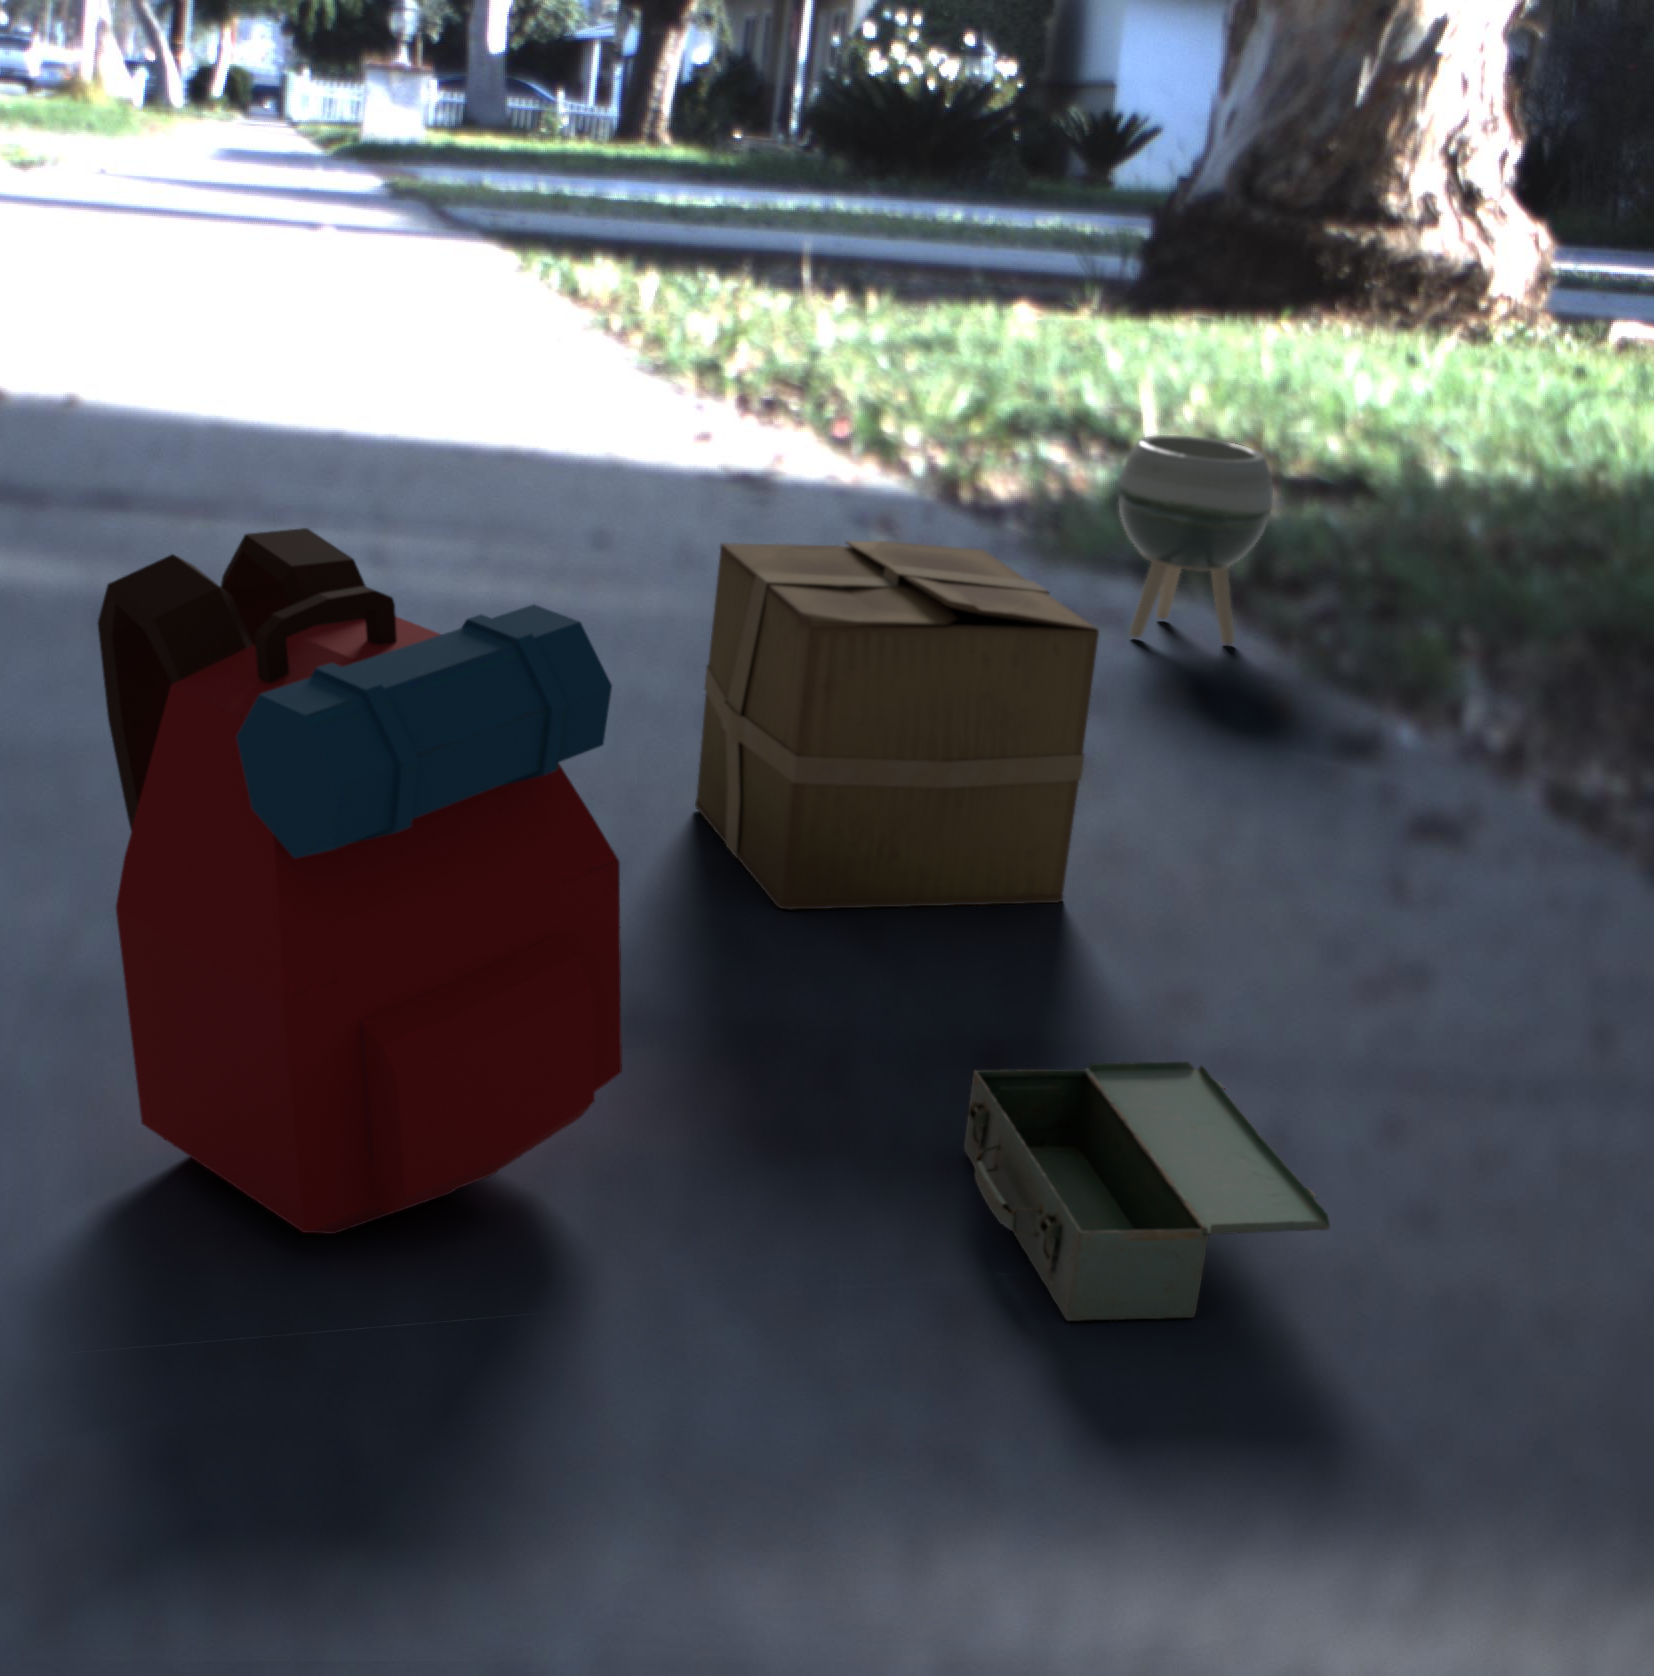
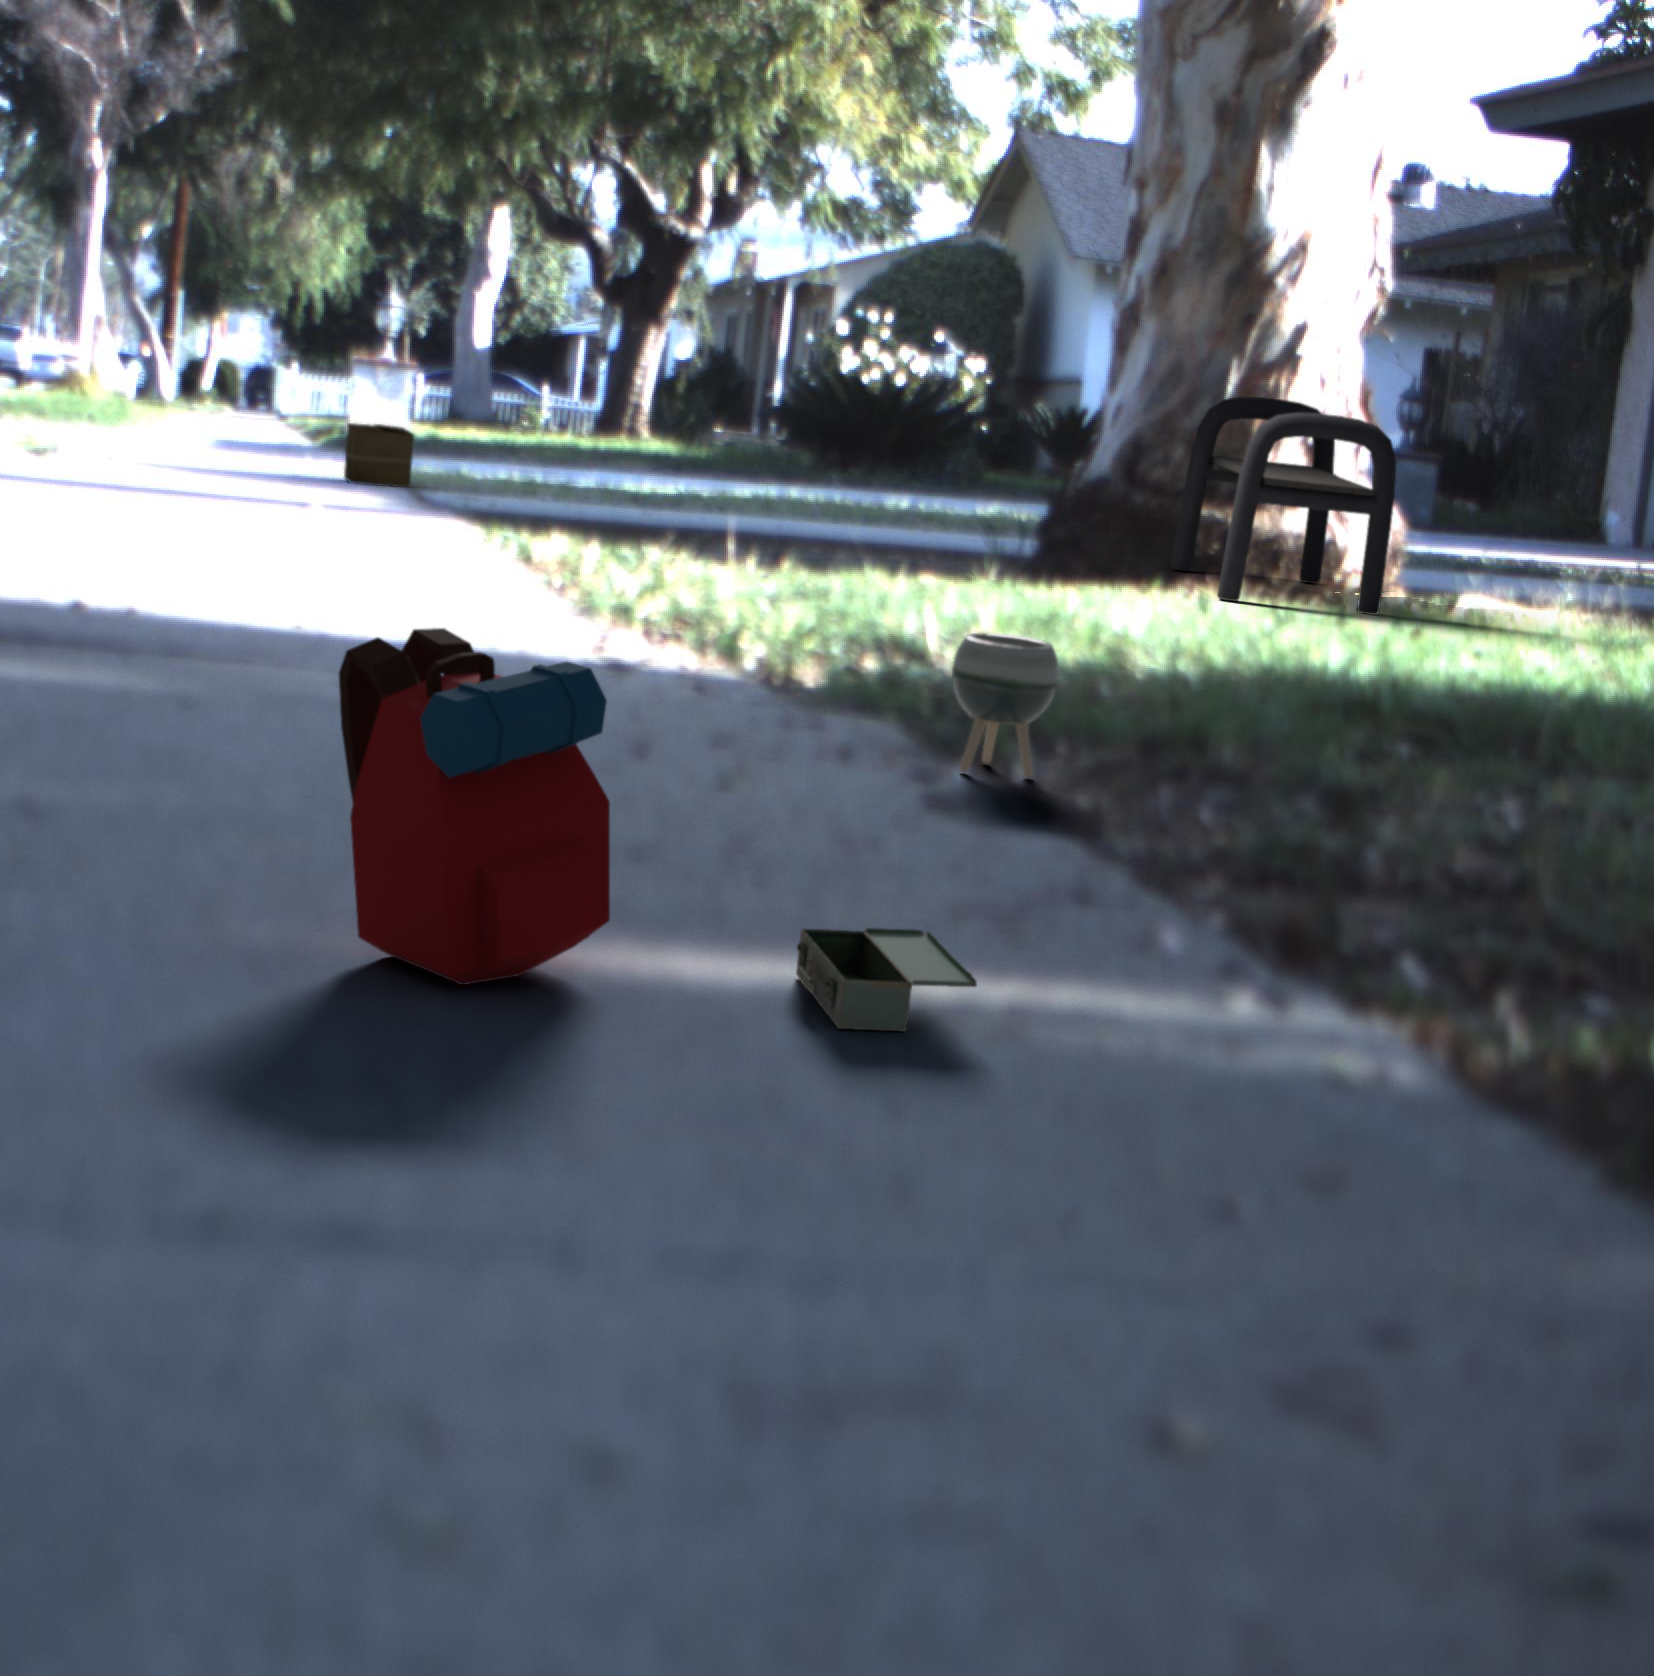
bench: none [1292,99,1578,362] -> present [1170,397,1396,615]
cardboard box: present [695,541,1099,909] -> present [344,423,414,488]

